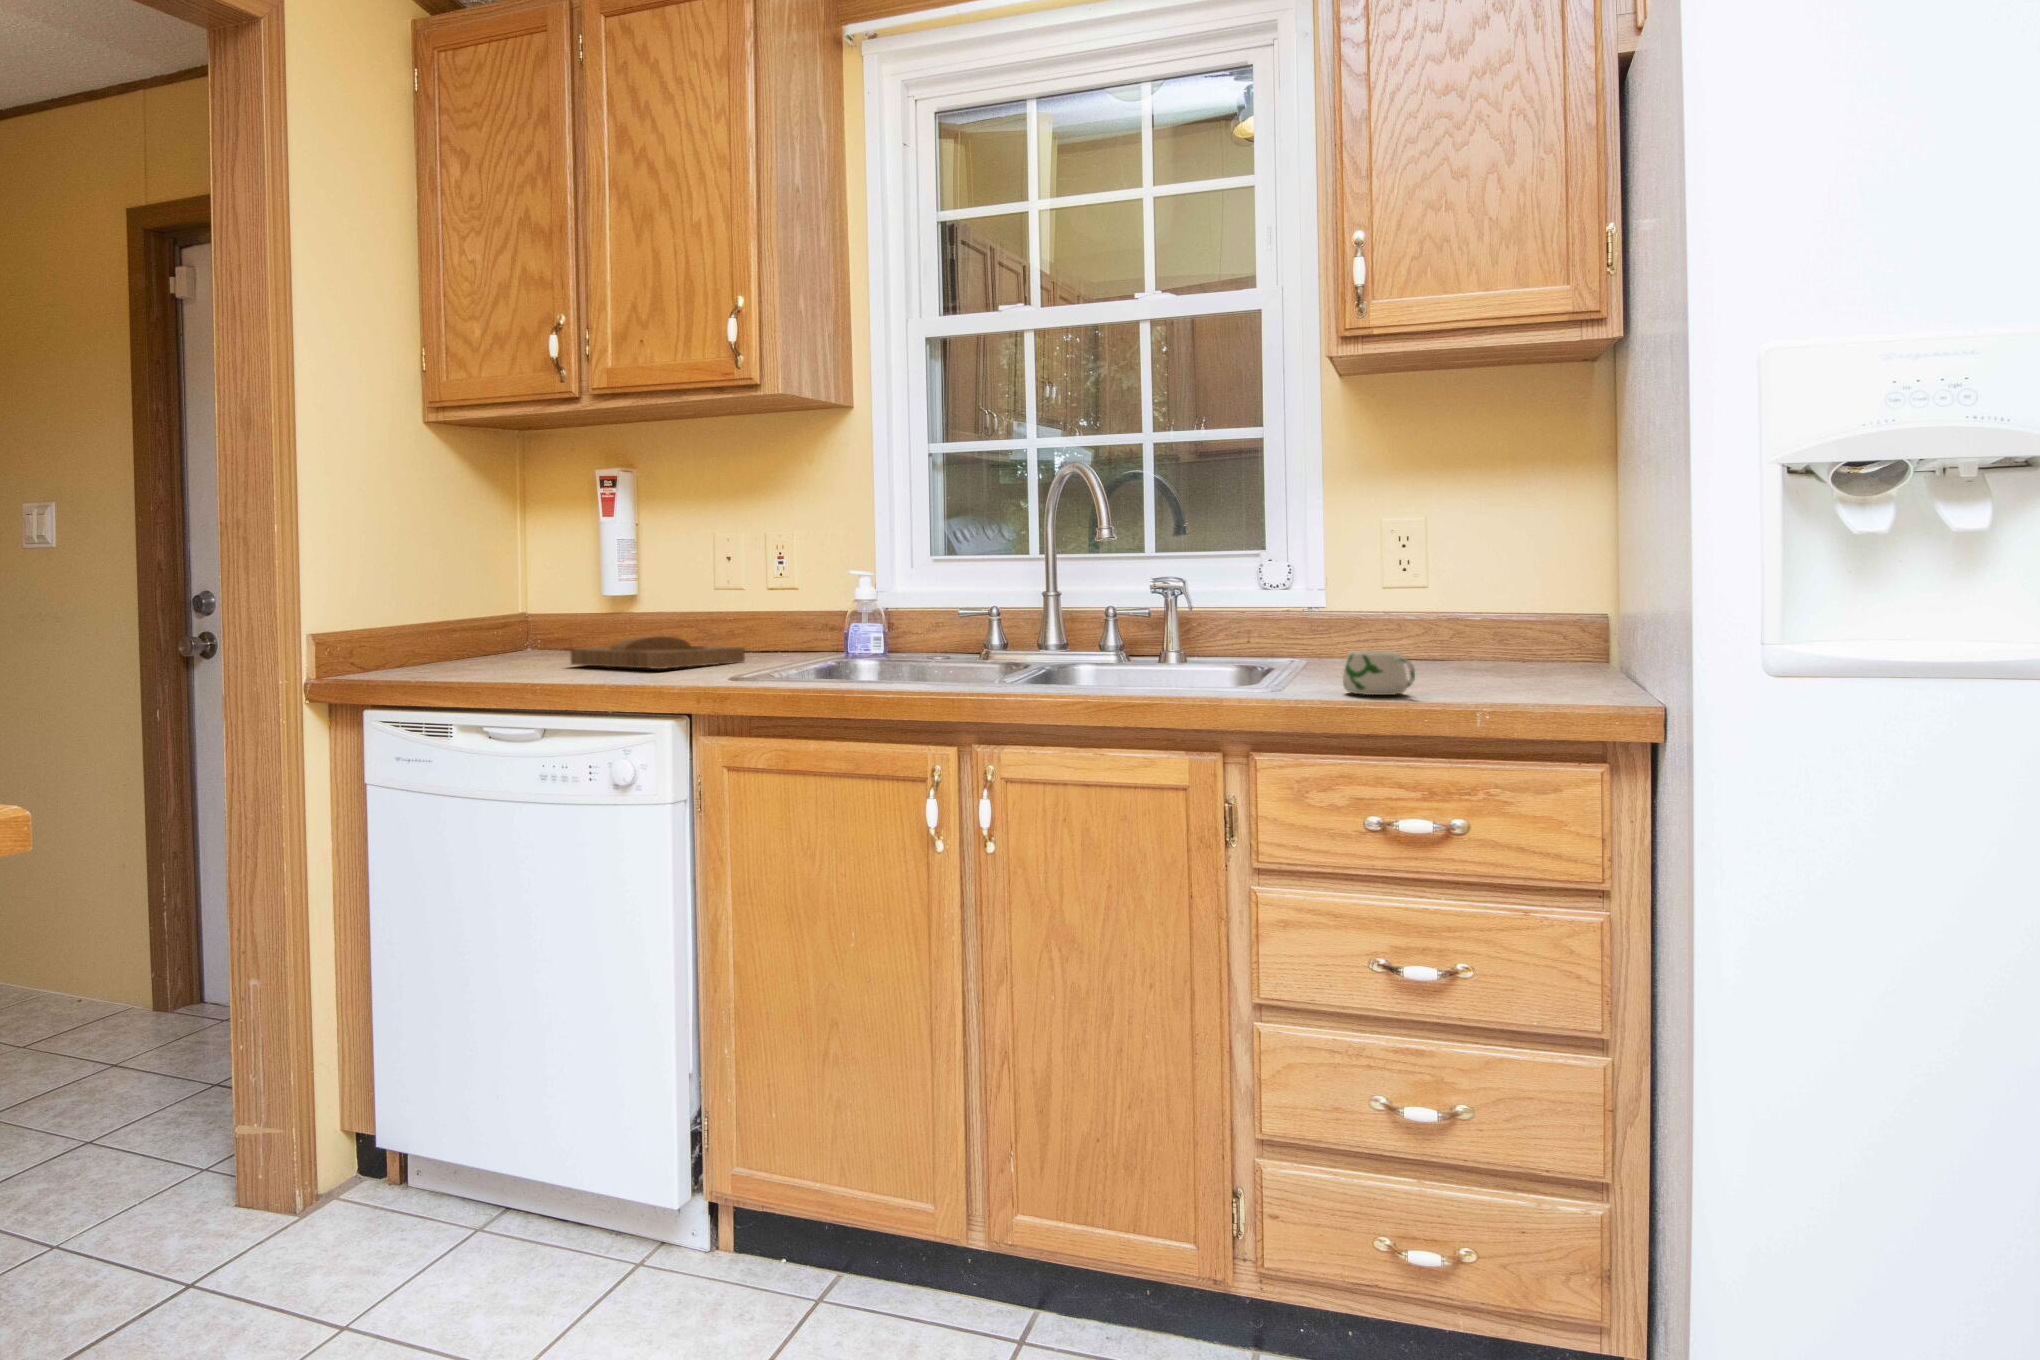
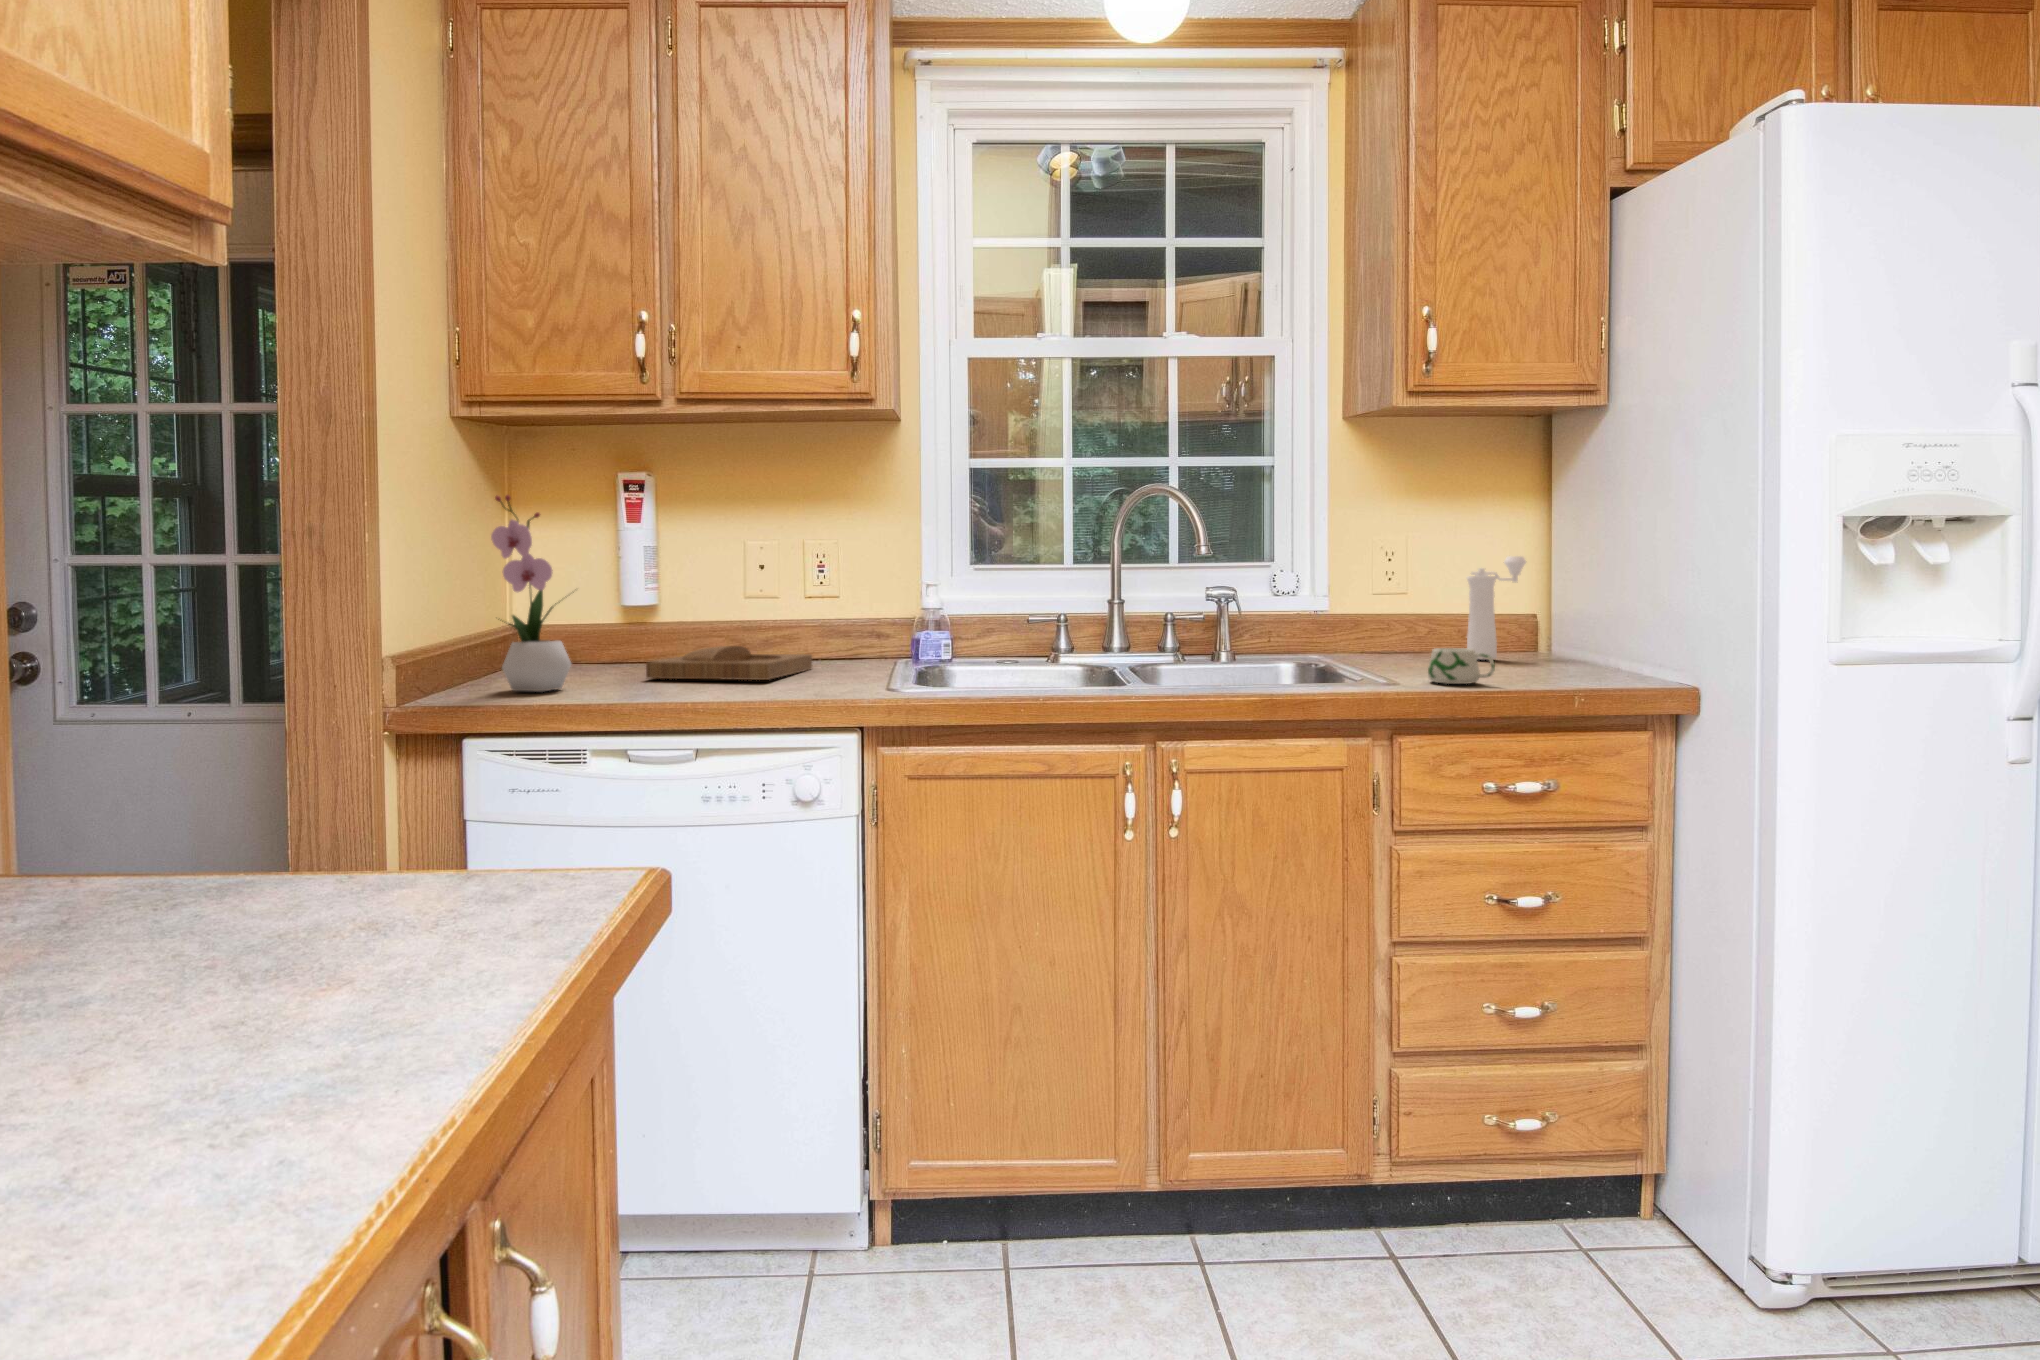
flower arrangement: none [415,492,501,672] -> present [491,495,571,692]
pepper mill: none [1501,540,1598,672] -> present [1467,556,1526,660]

